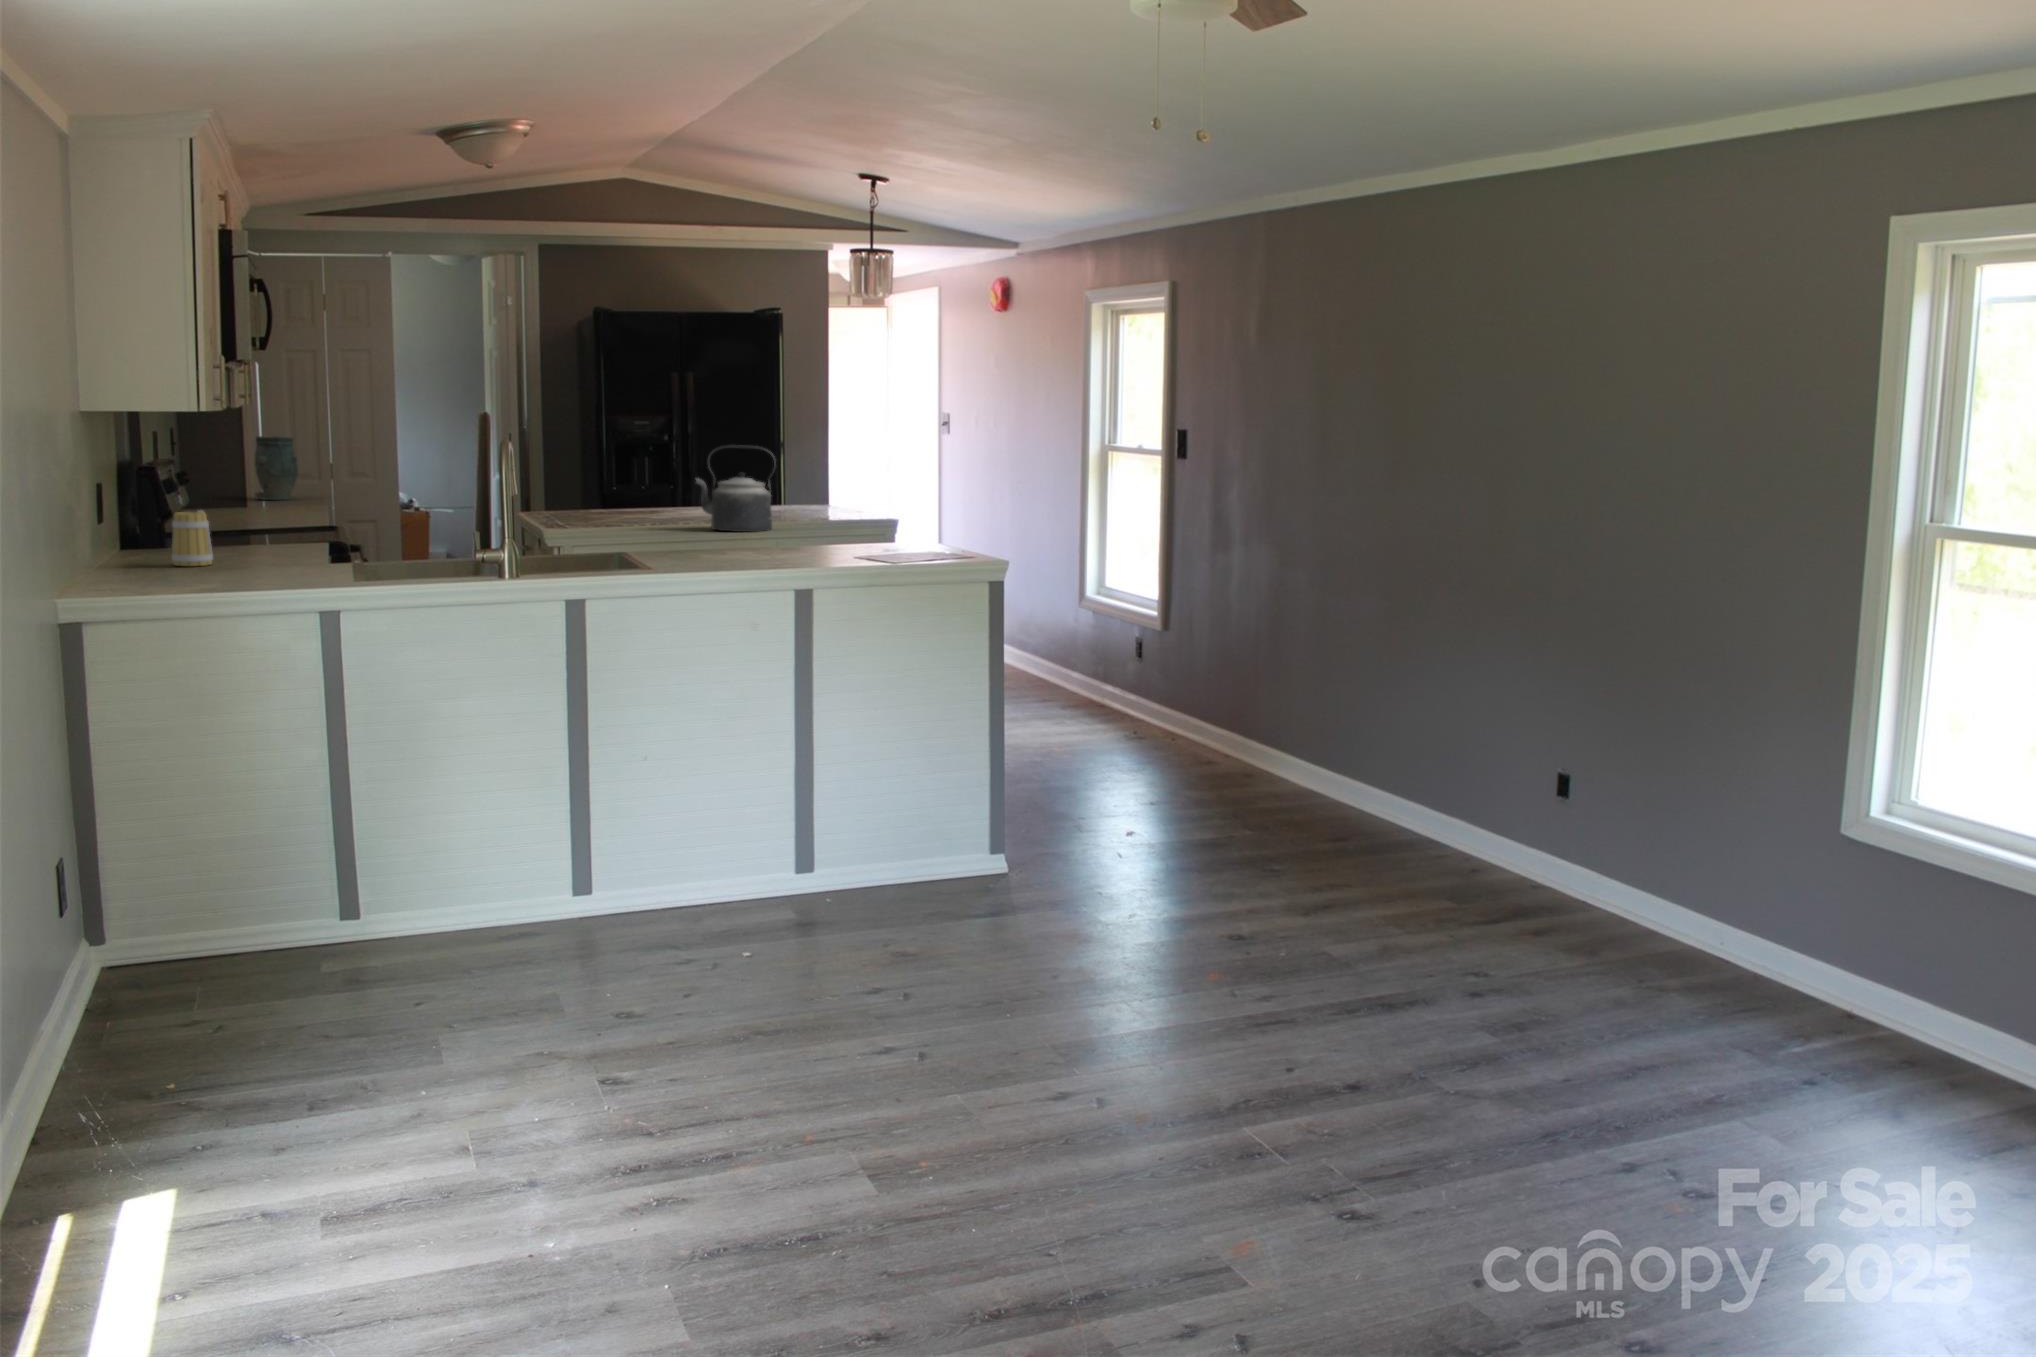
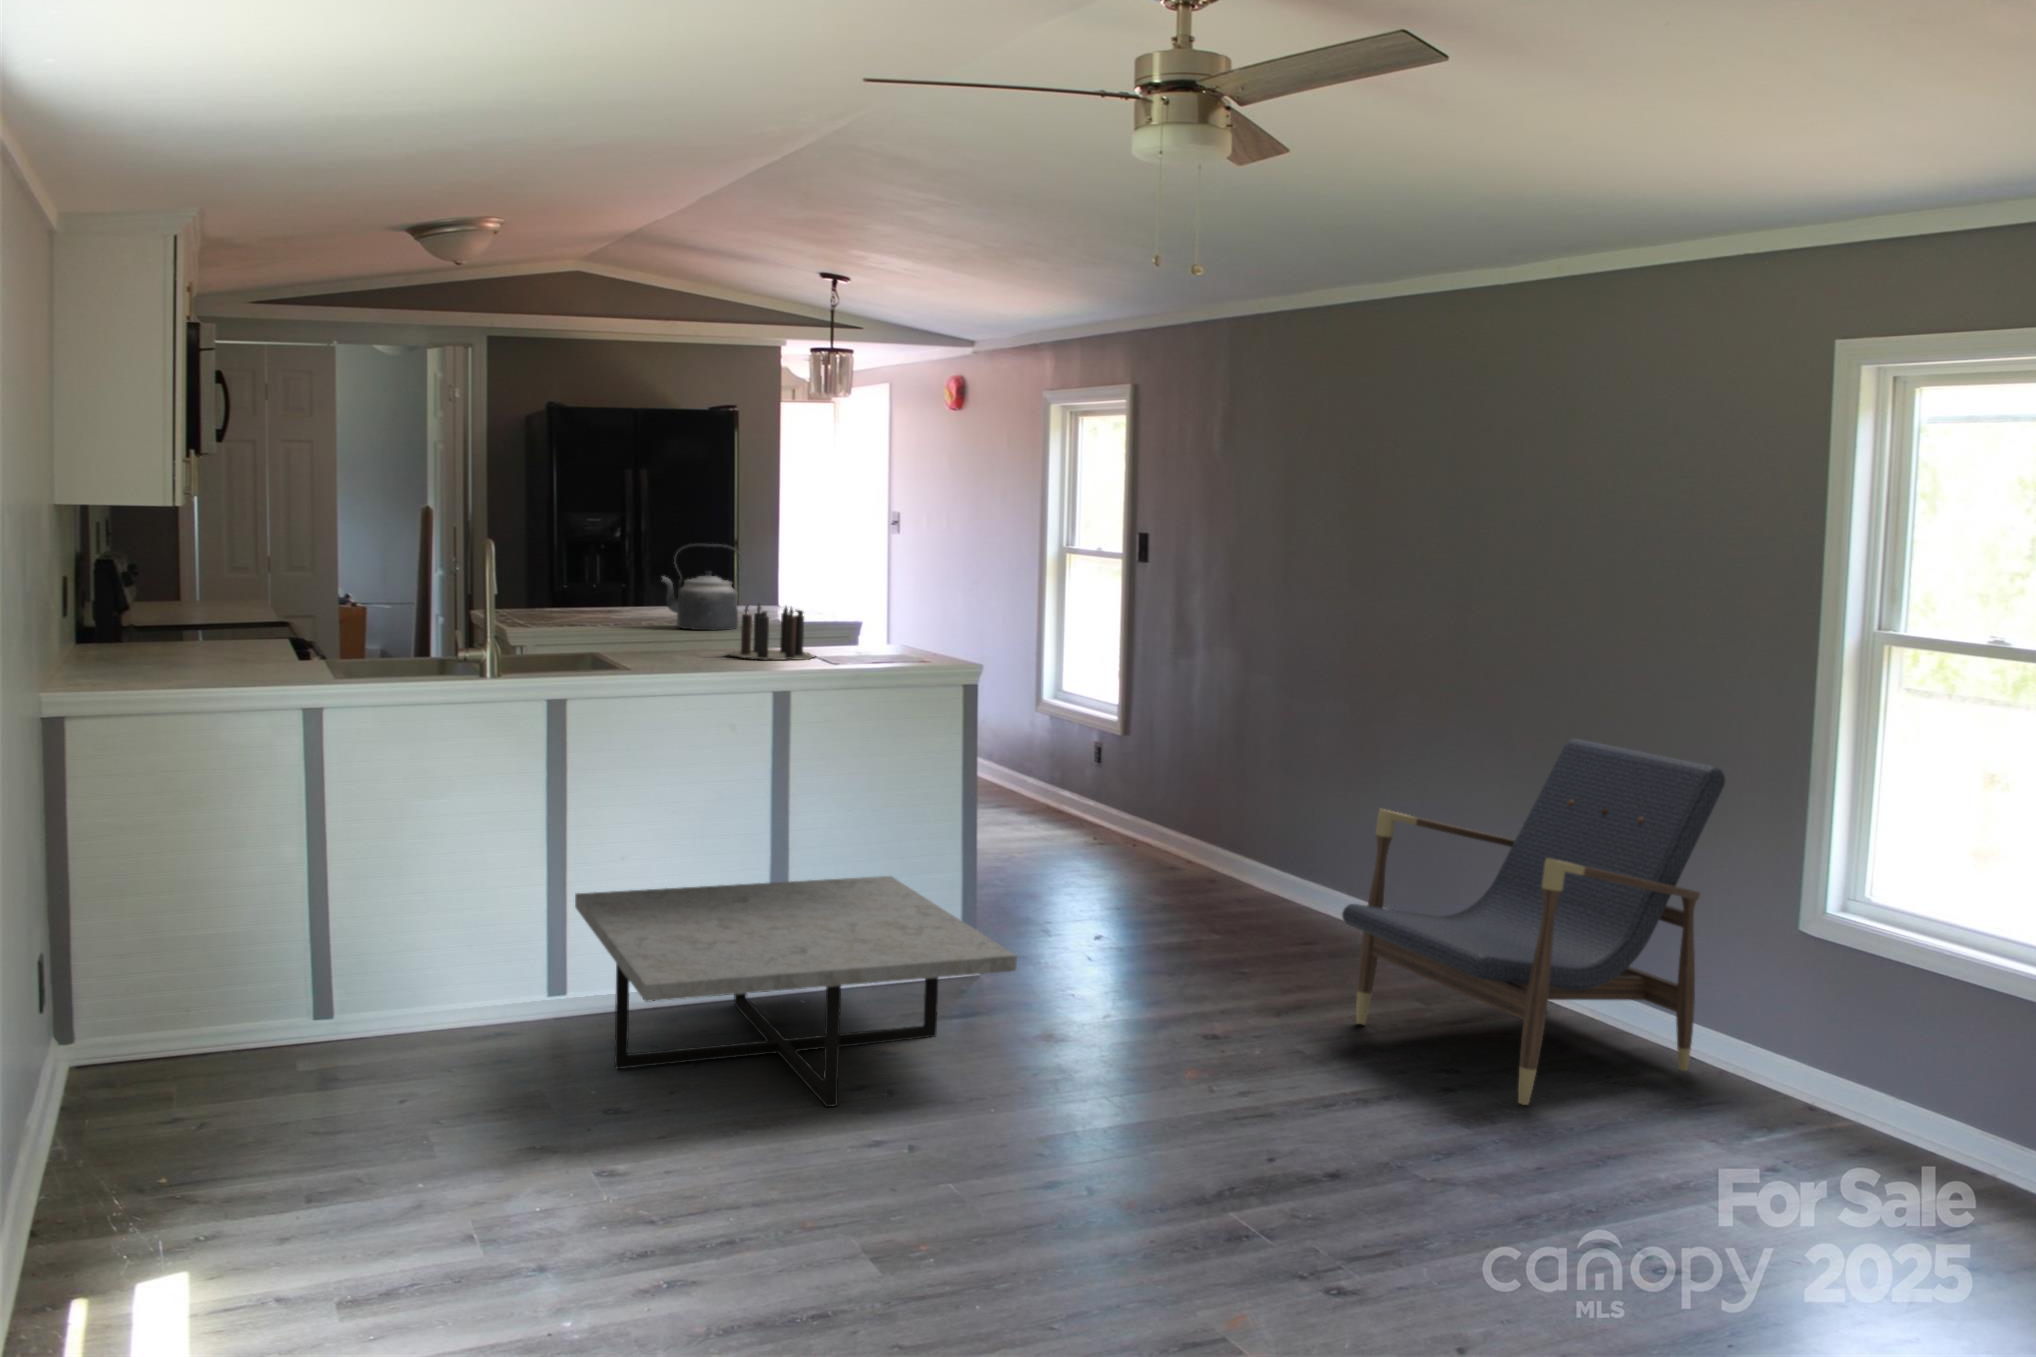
vase: present [255,436,298,500] -> none [180,528,235,594]
candle: none [745,503,866,561] -> present [727,604,815,660]
mug: present [172,511,213,566] -> none [142,605,184,661]
lounge chair: none [1368,636,1767,1012] -> present [1342,739,1725,1105]
coffee table: none [598,777,1031,1012] -> present [575,876,1017,1107]

